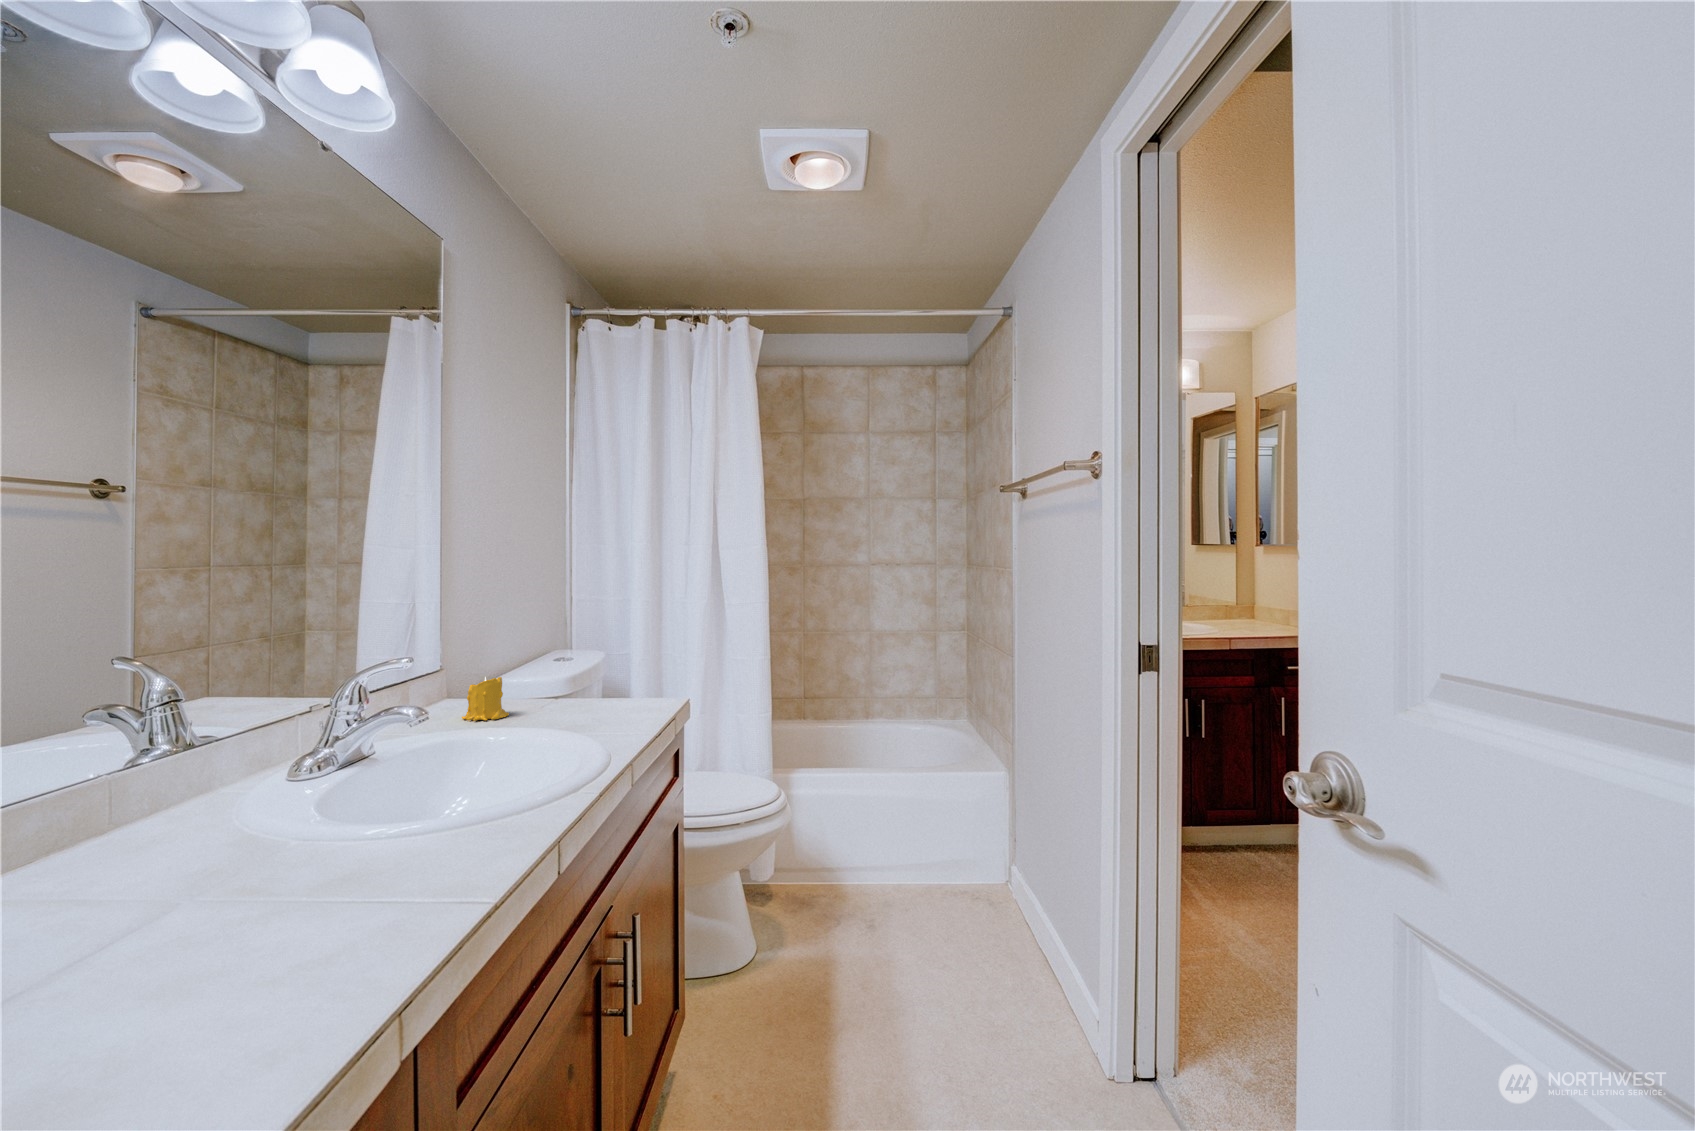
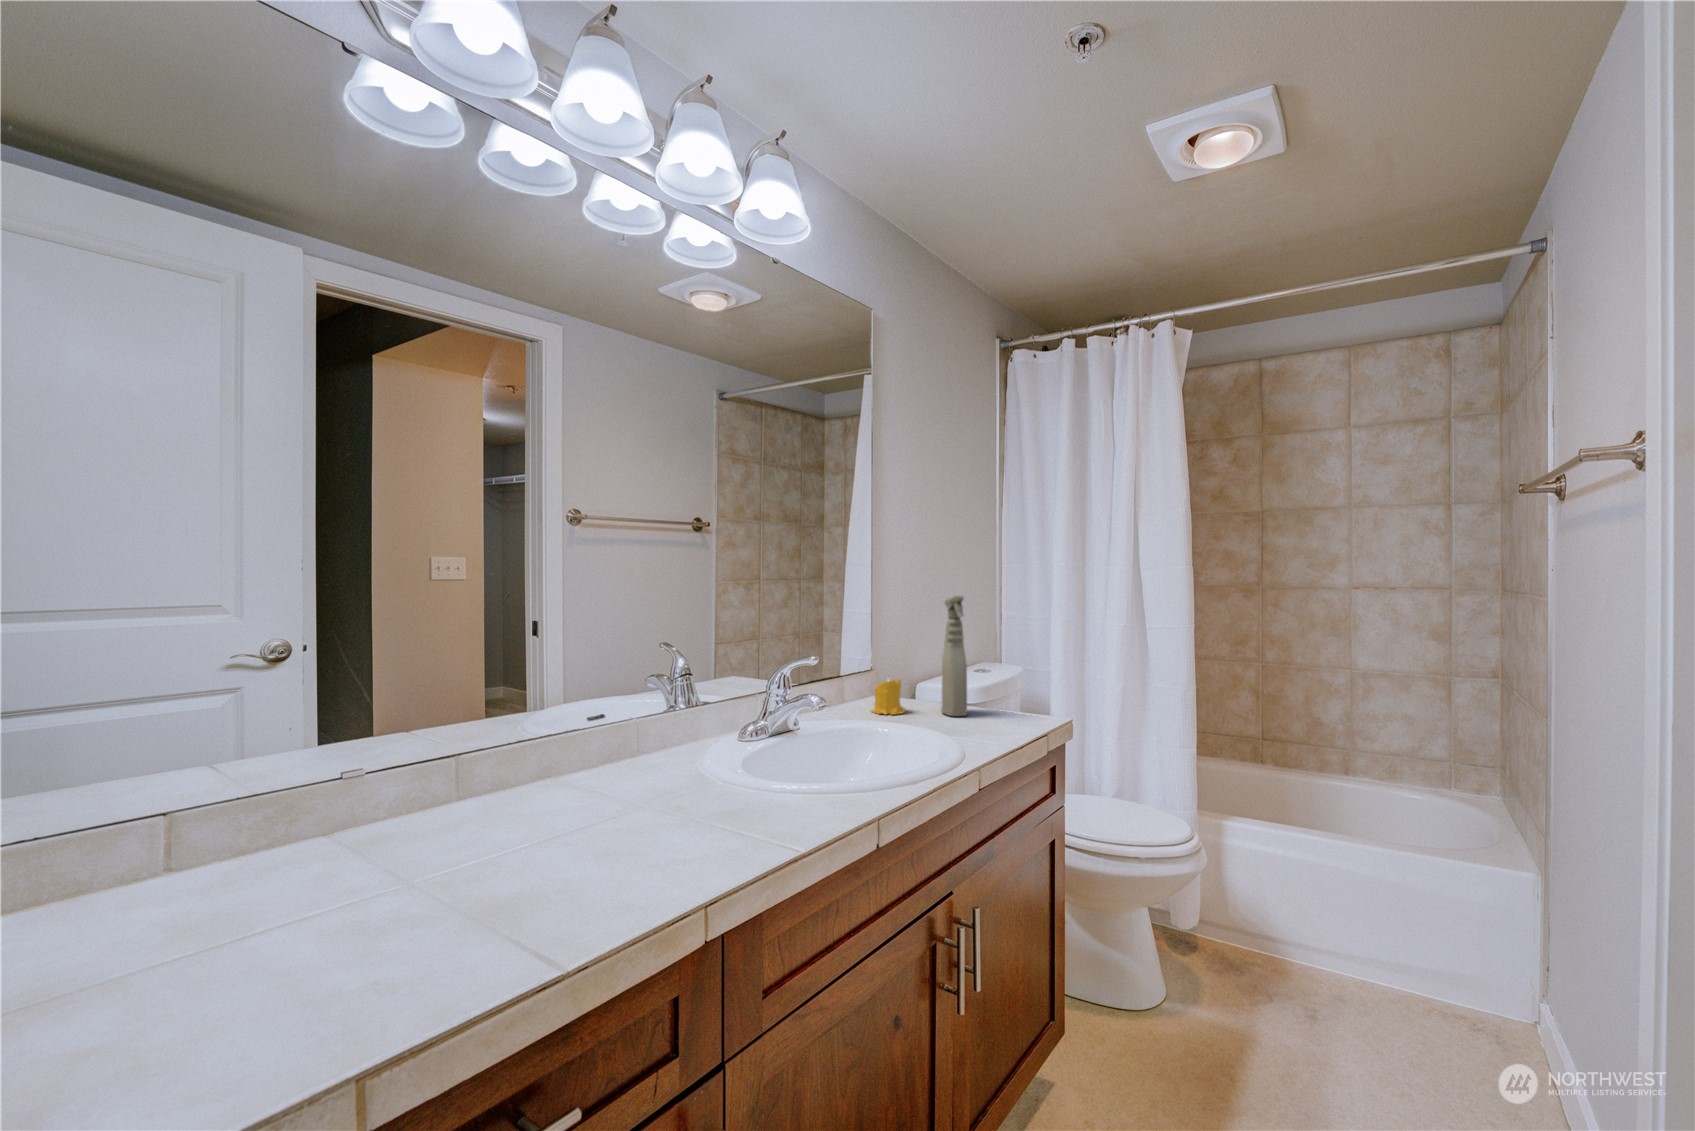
spray bottle: none [552,576,585,712] -> present [941,595,967,716]

